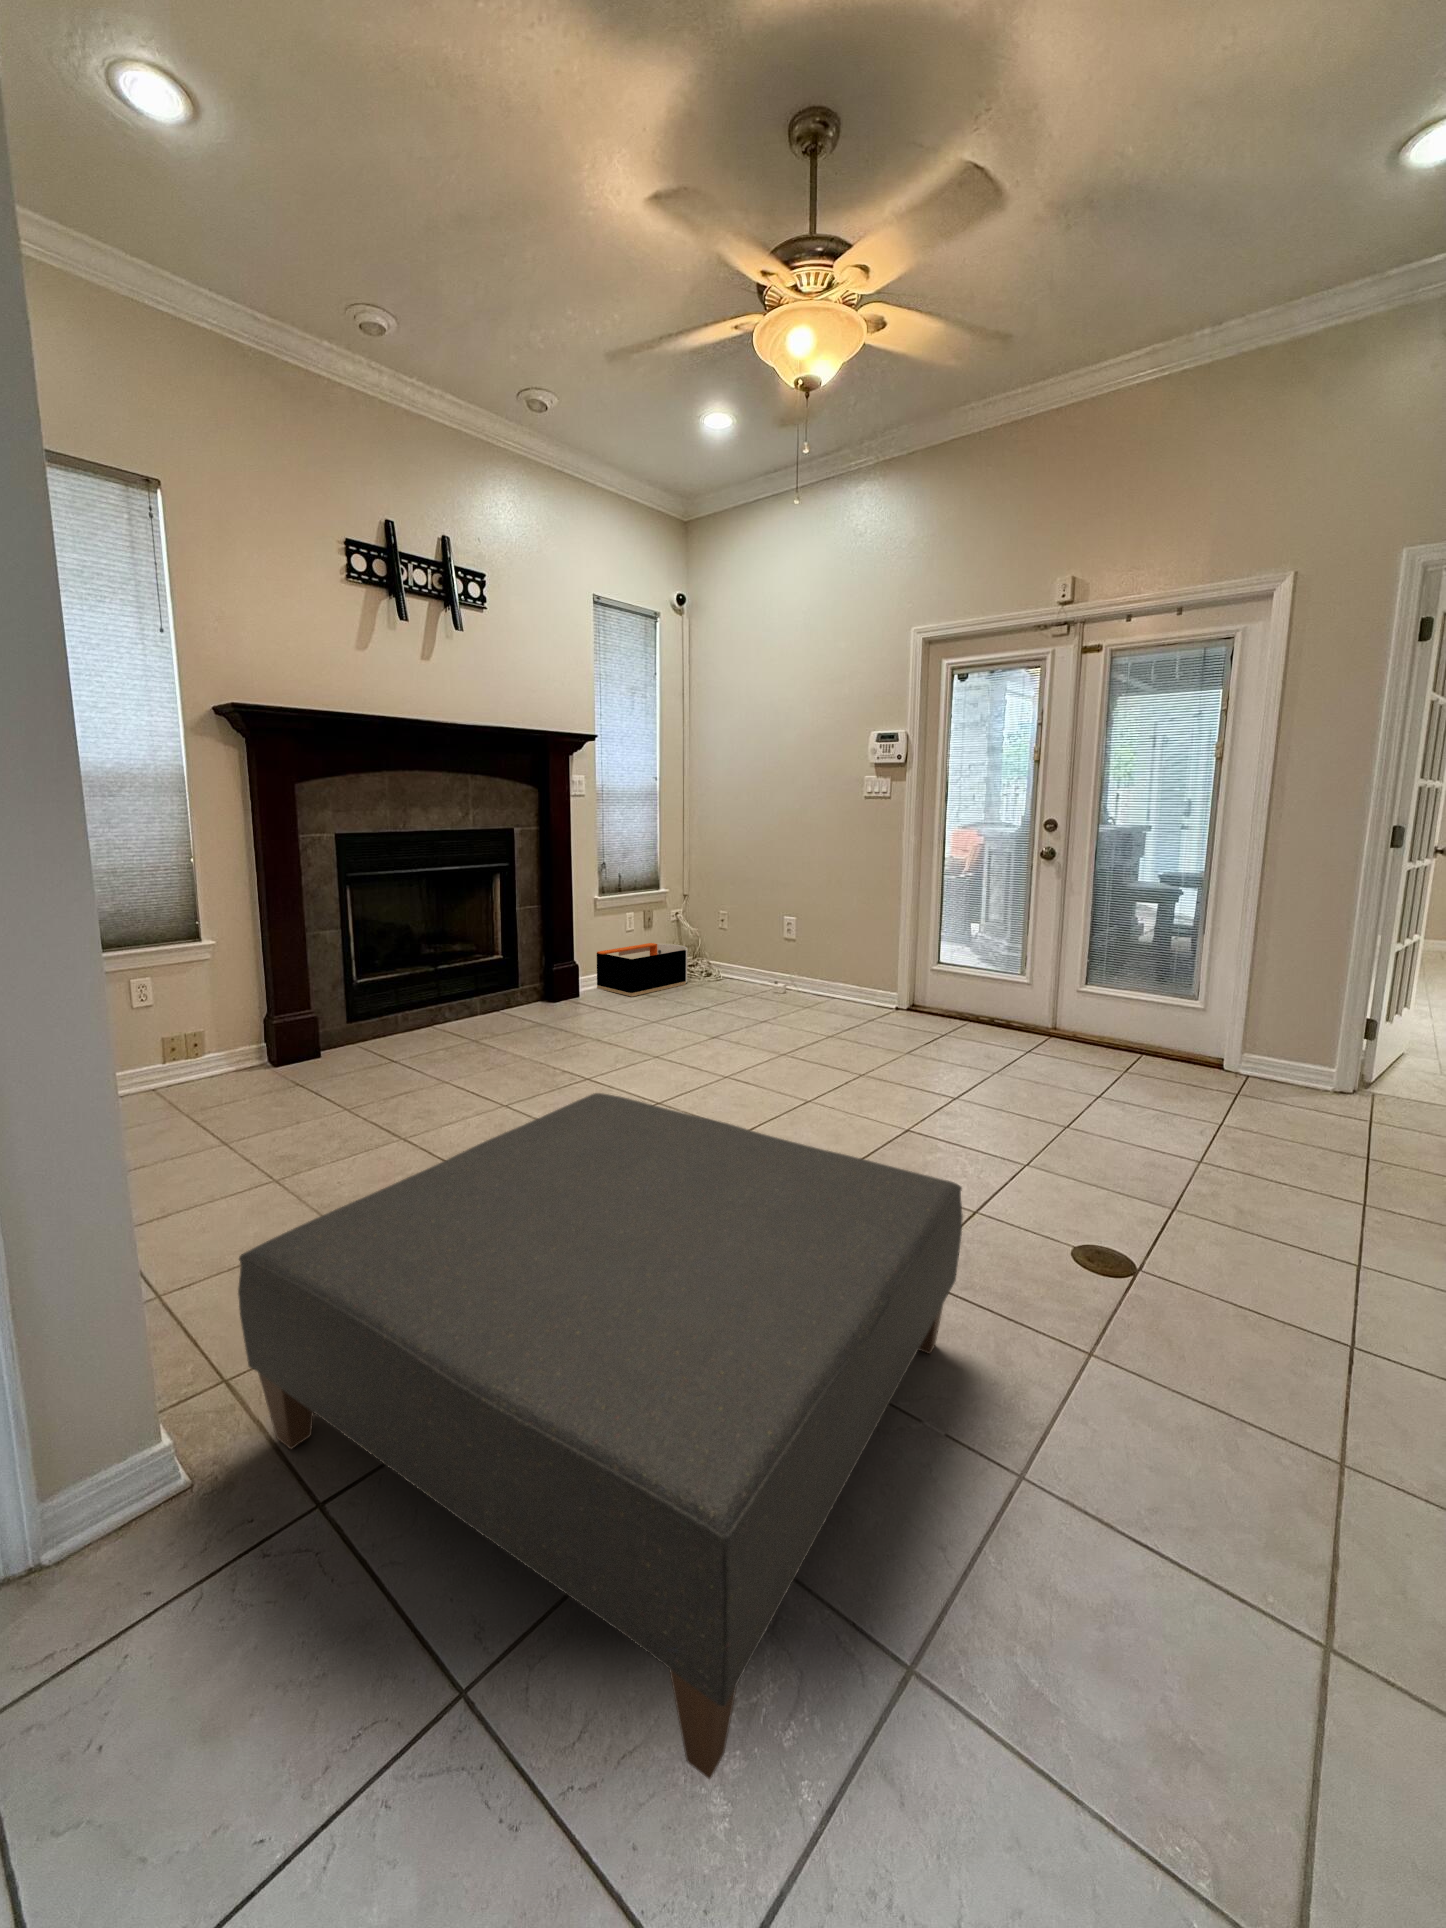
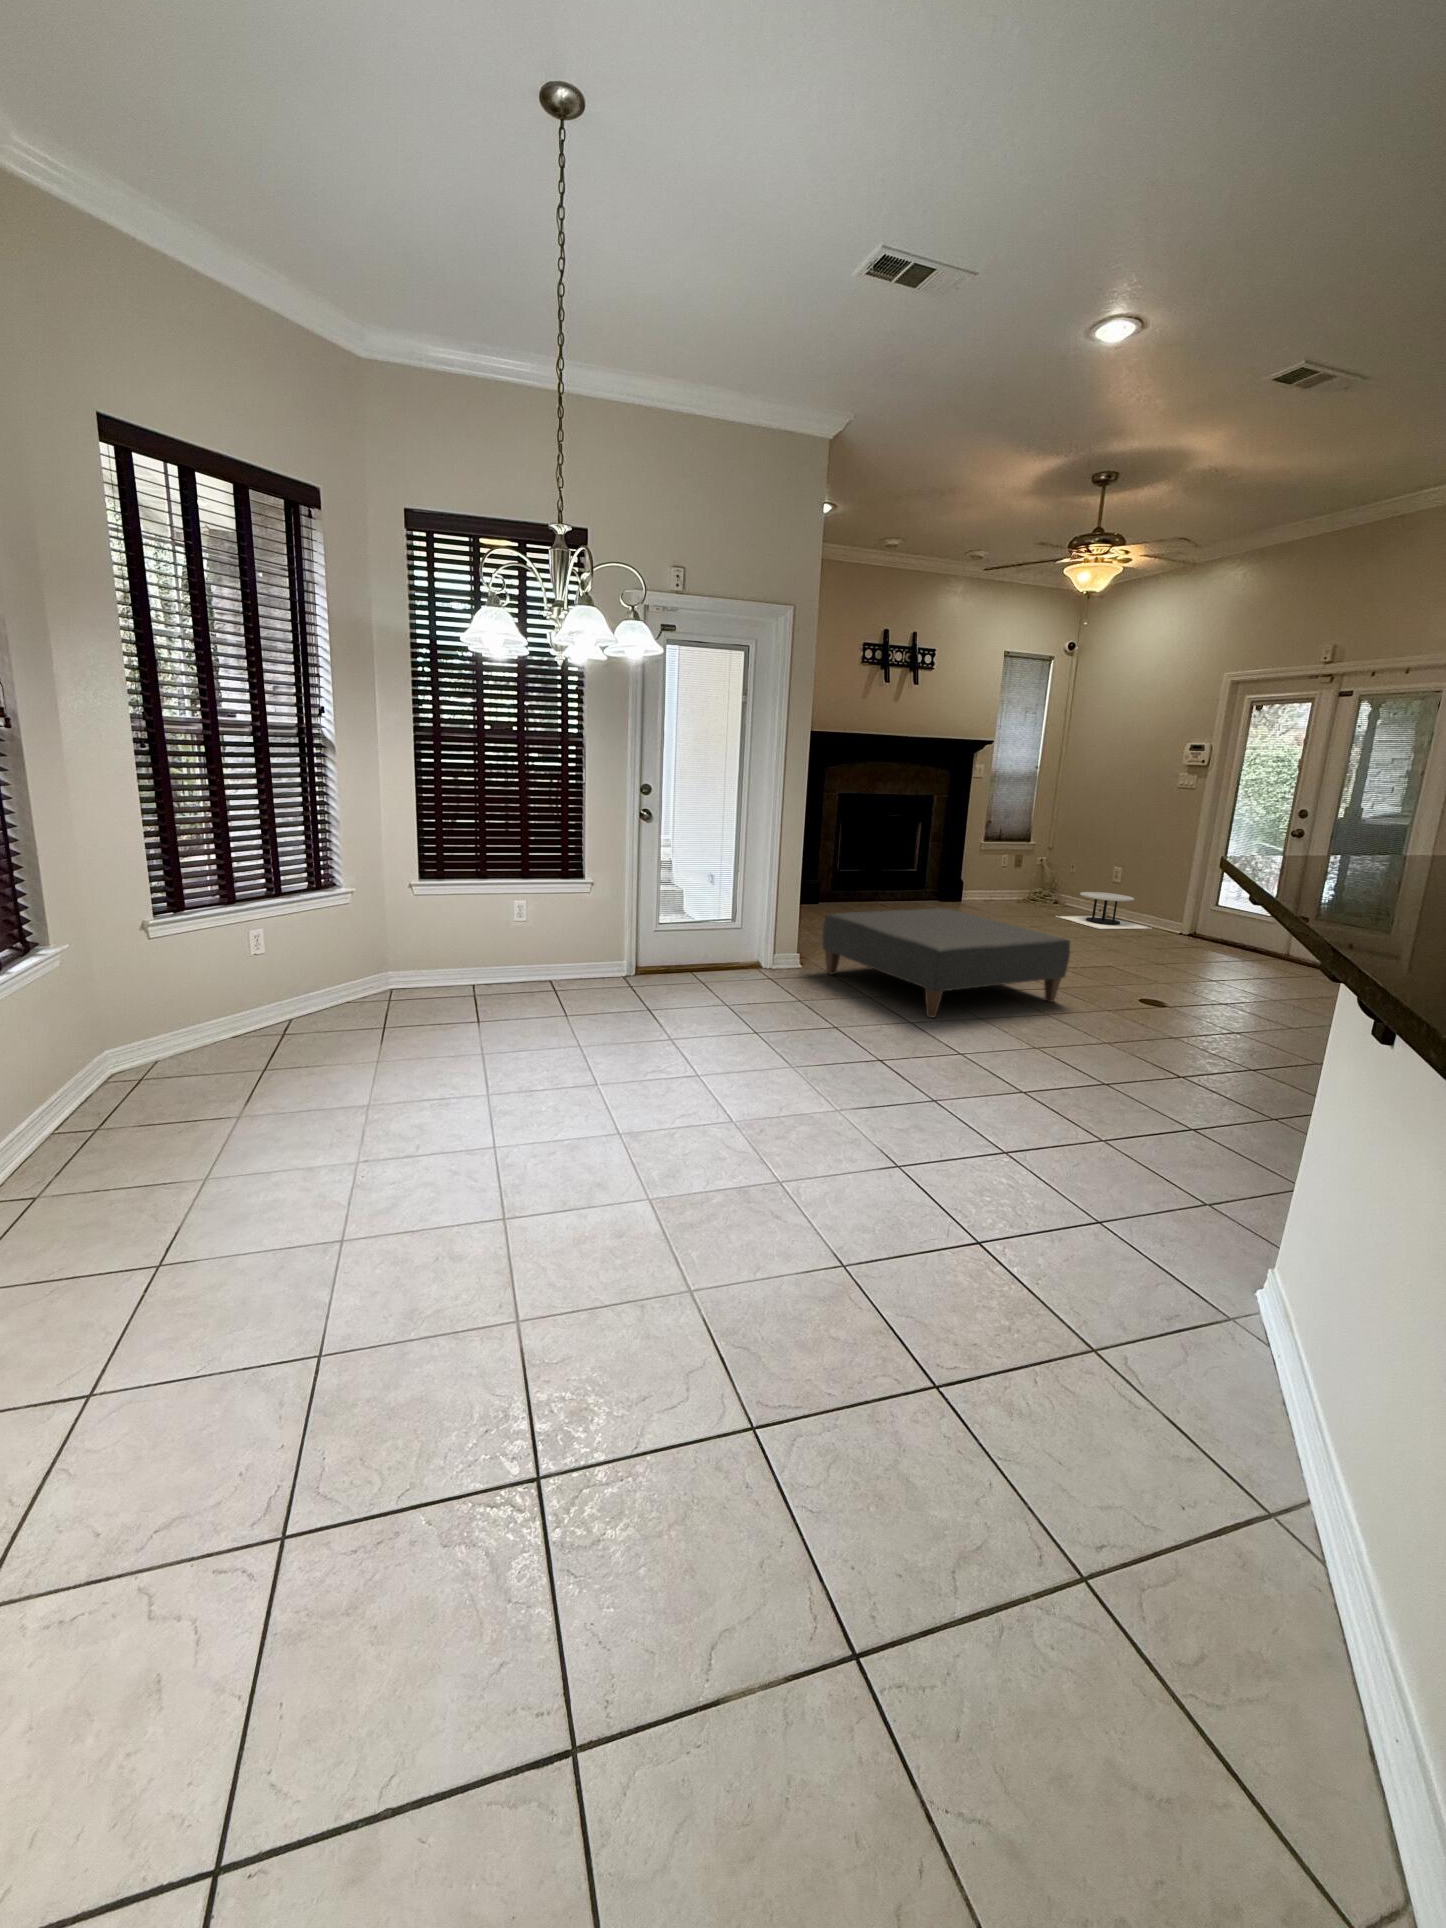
storage bin: present [597,943,688,997] -> none [974,877,1041,906]
side table: none [723,957,857,1021] -> present [1056,892,1150,929]

